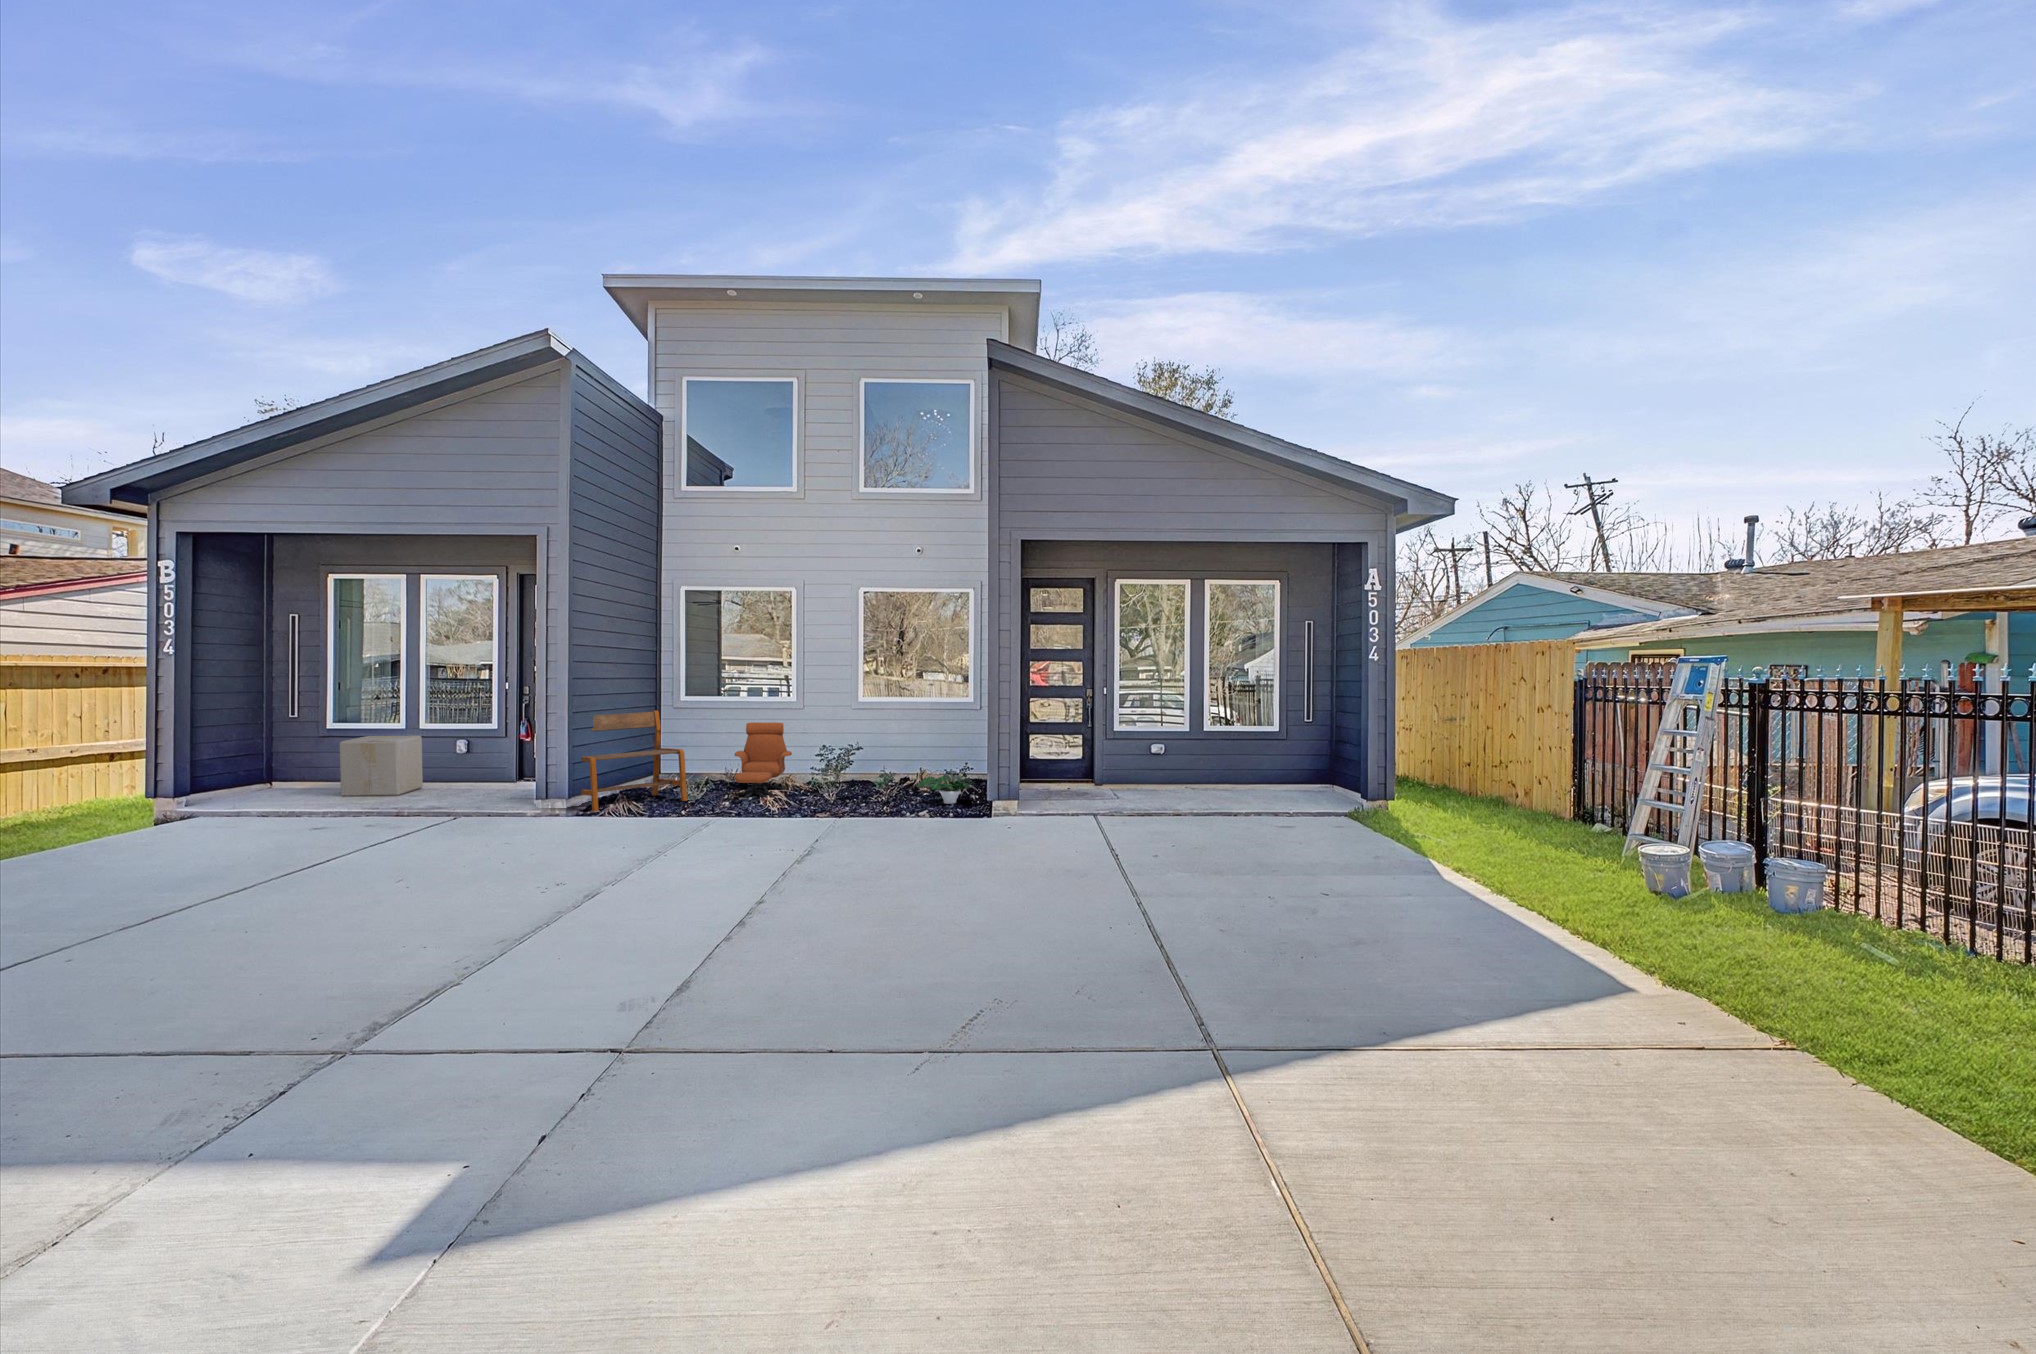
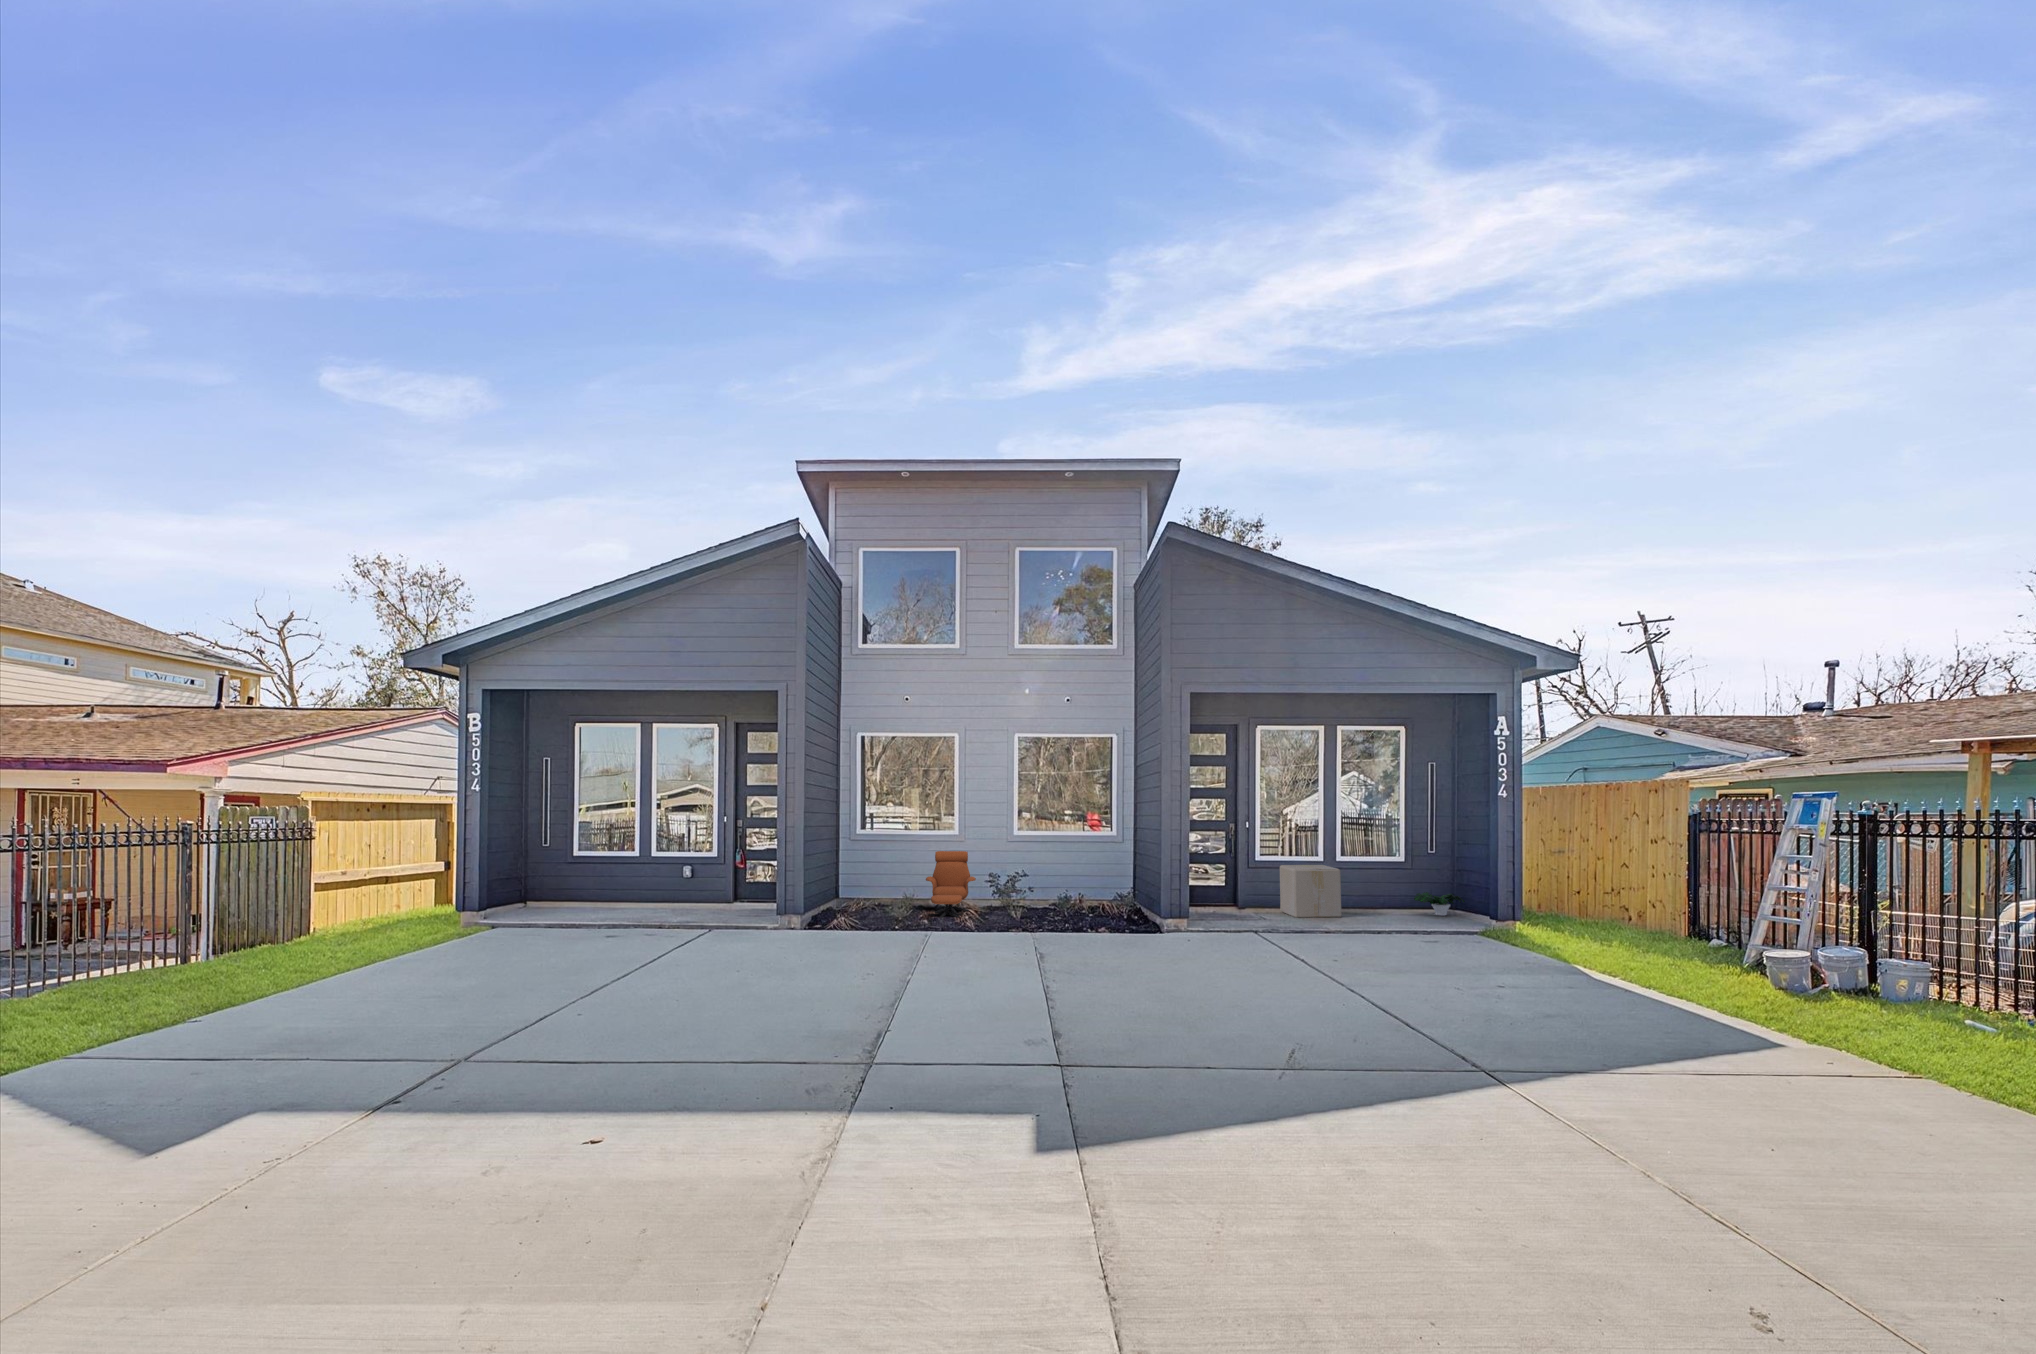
bench: present [580,710,687,812] -> none [797,839,893,928]
cardboard box: present [340,736,423,796] -> present [1280,865,1341,918]
potted plant: present [918,775,974,804] -> present [1414,892,1465,915]

